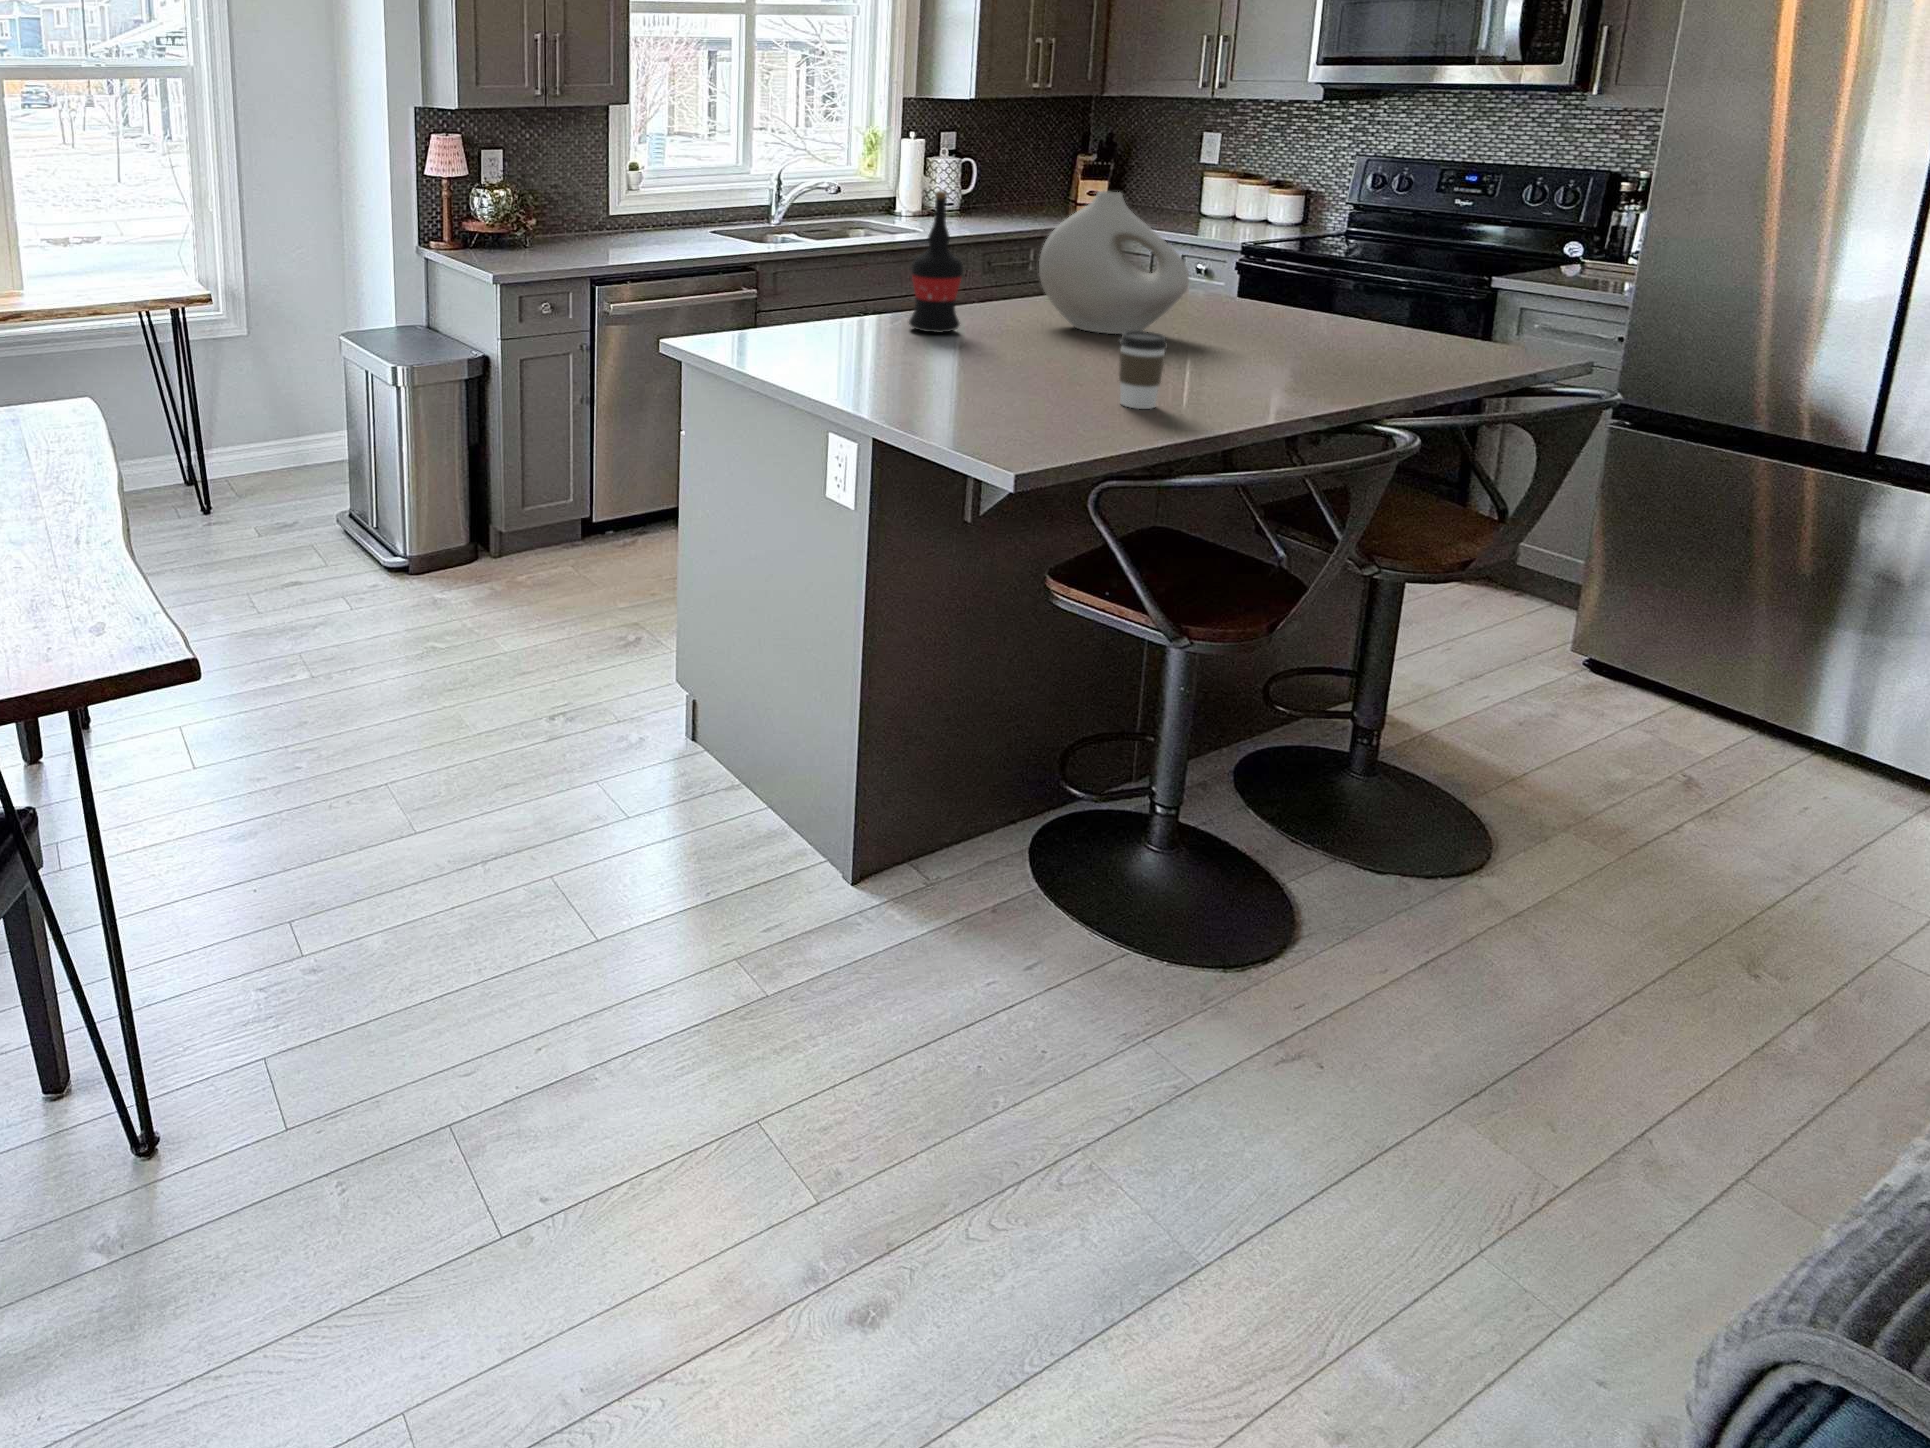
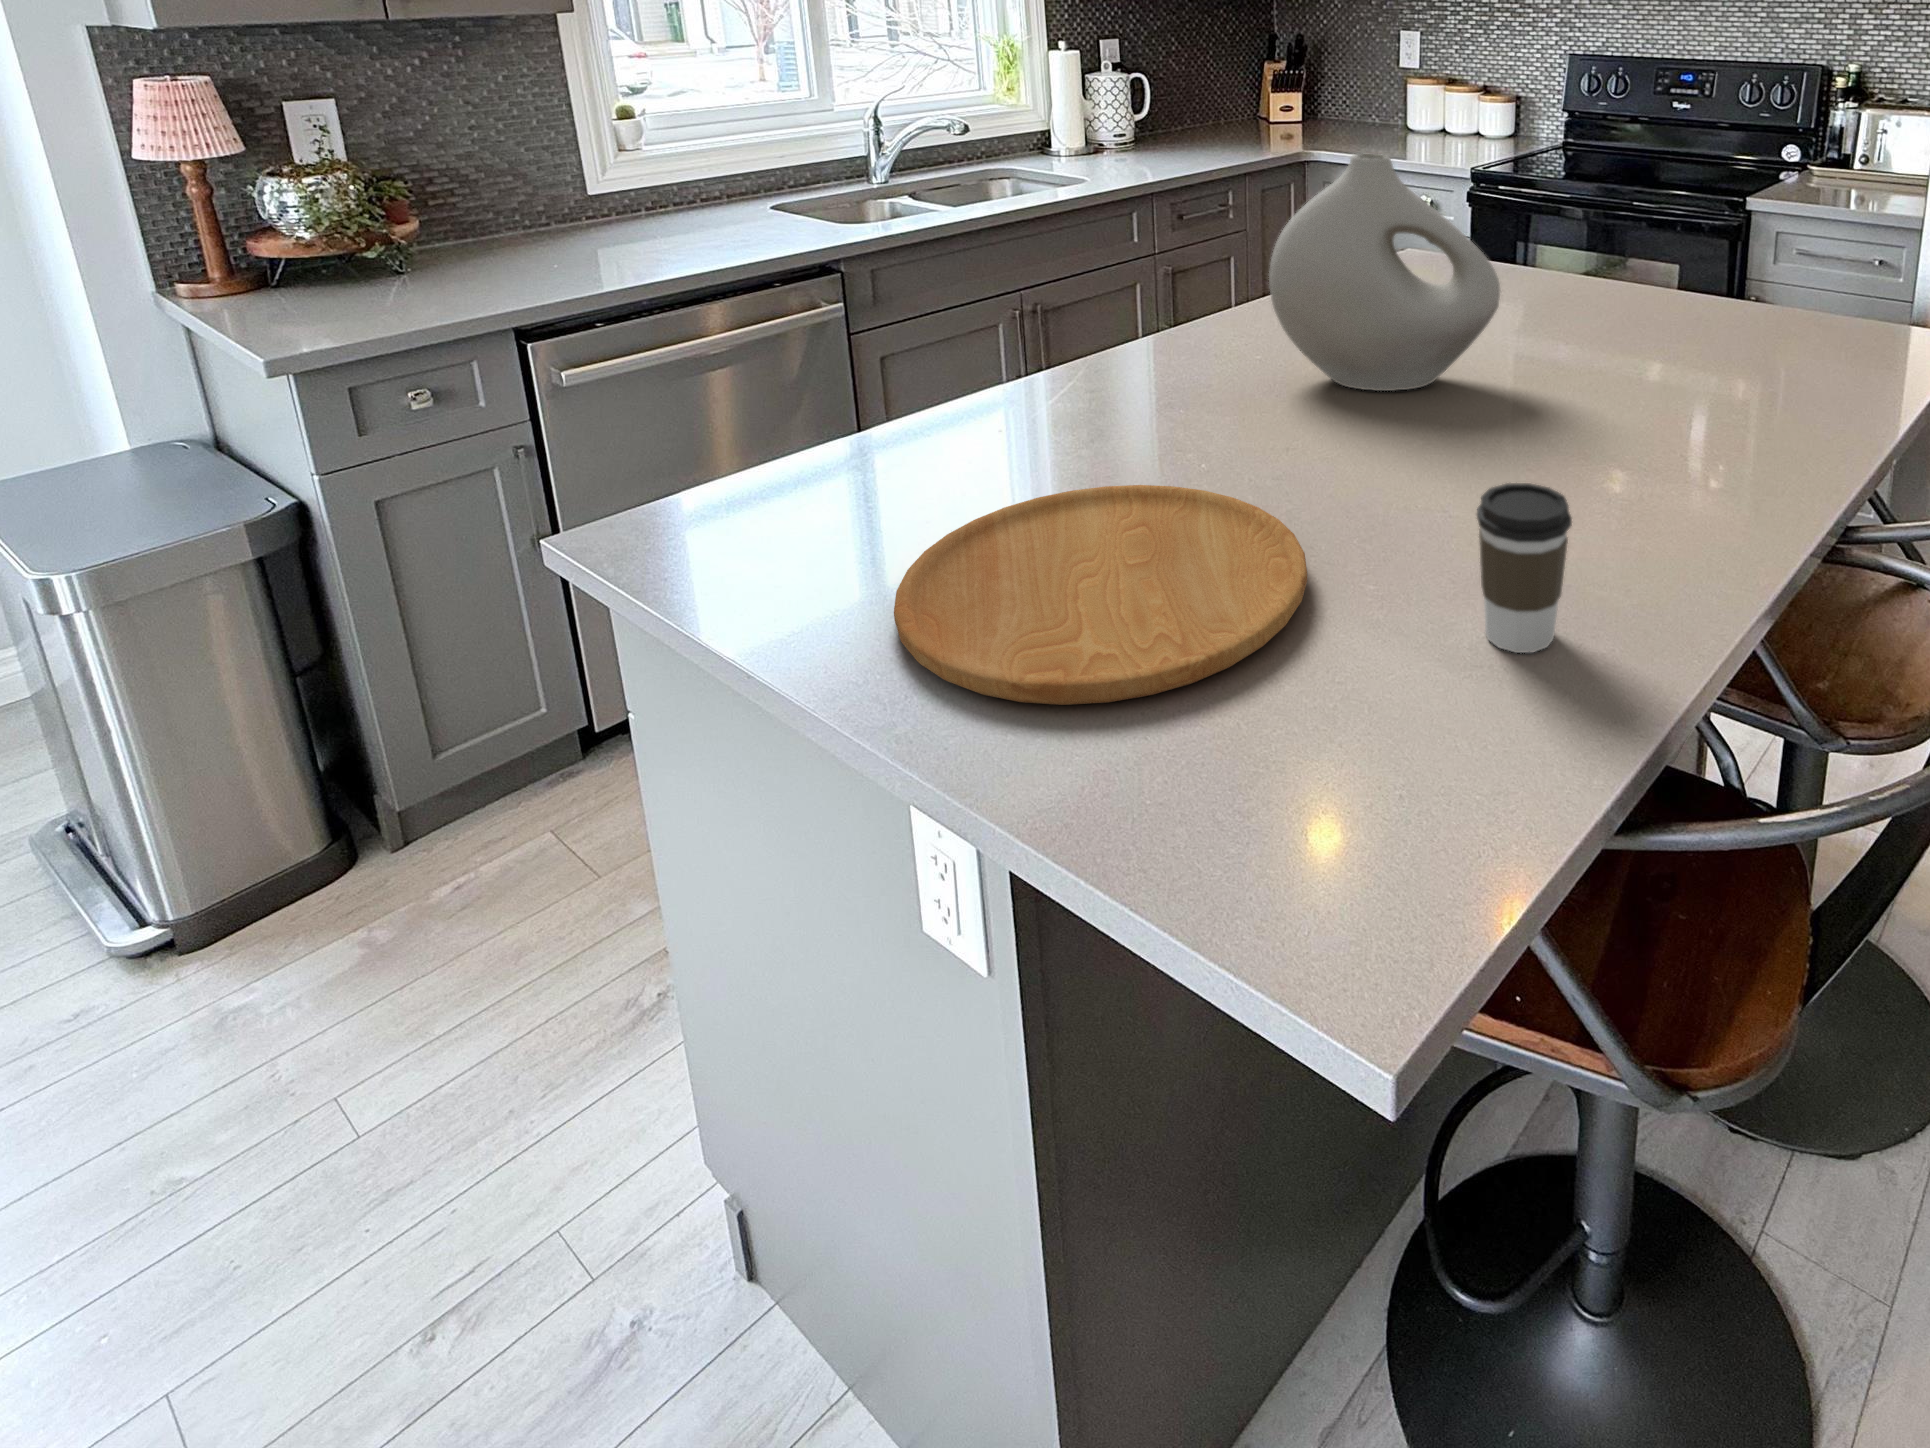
wine bottle: present [909,191,963,333] -> none [1051,179,1151,443]
cutting board: none [838,339,1034,394] -> present [894,485,1307,705]

